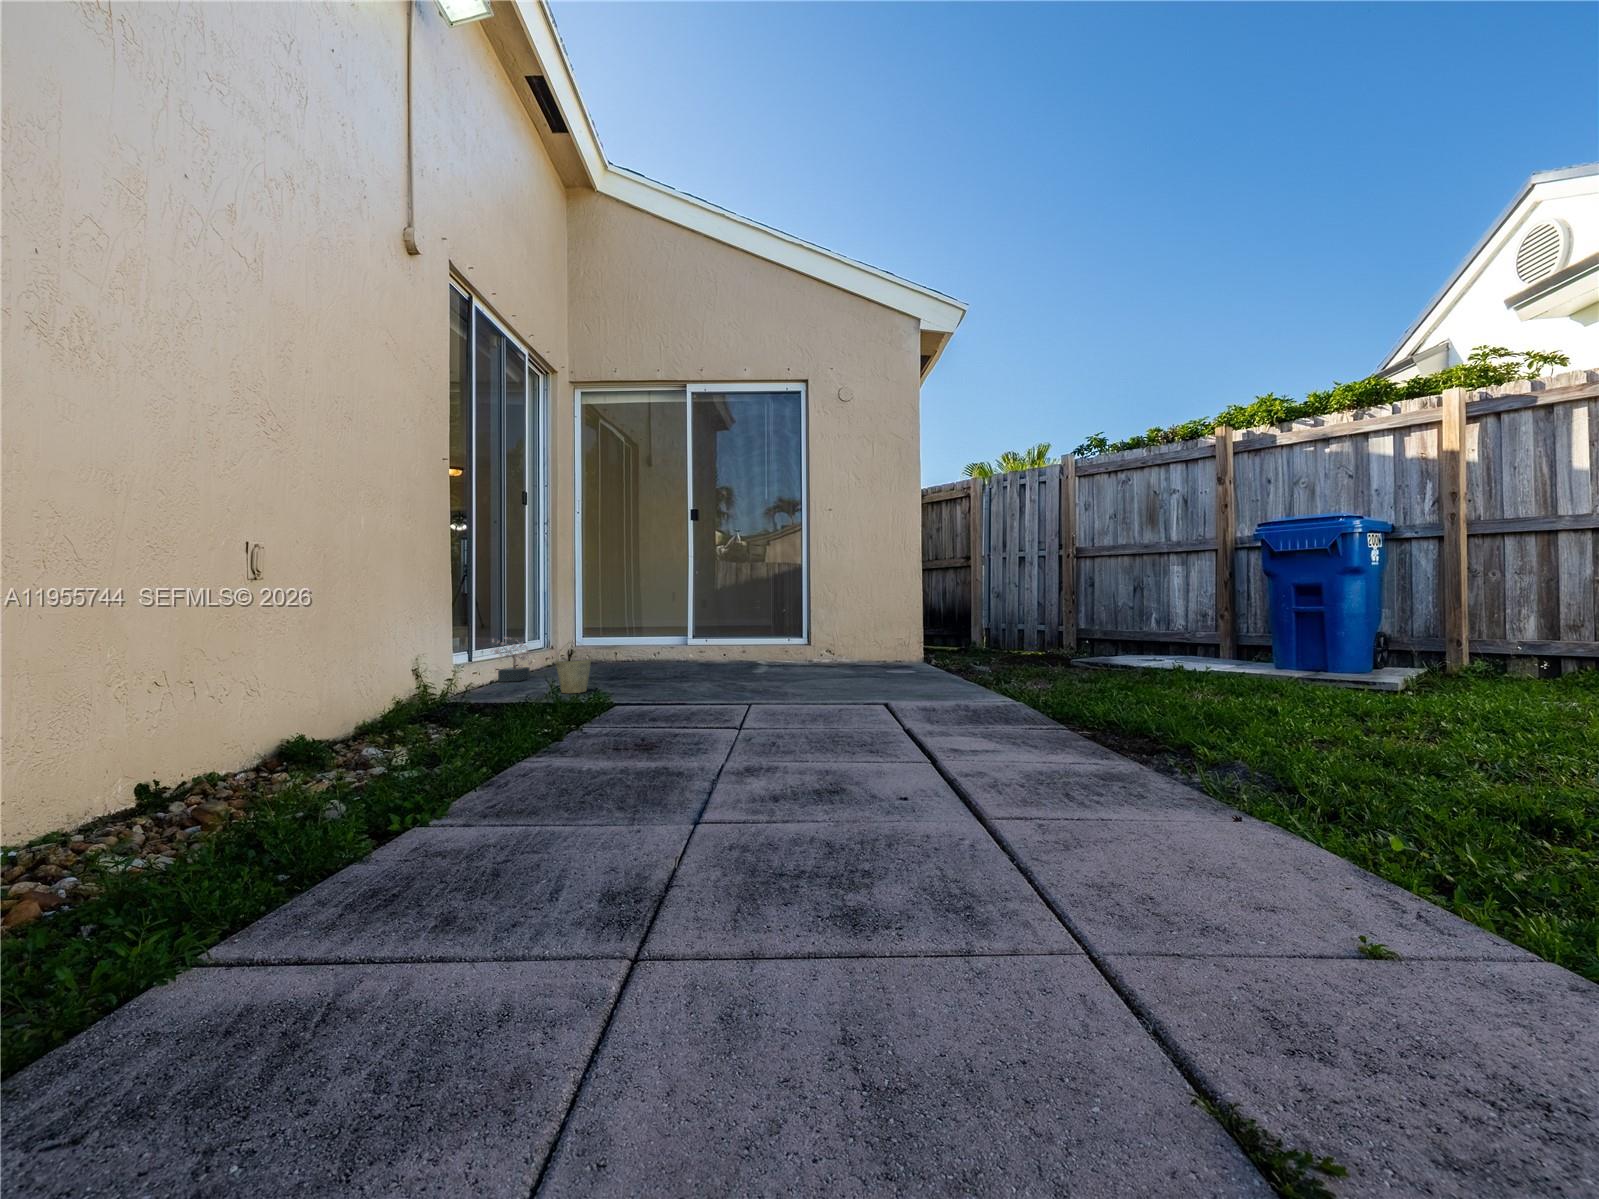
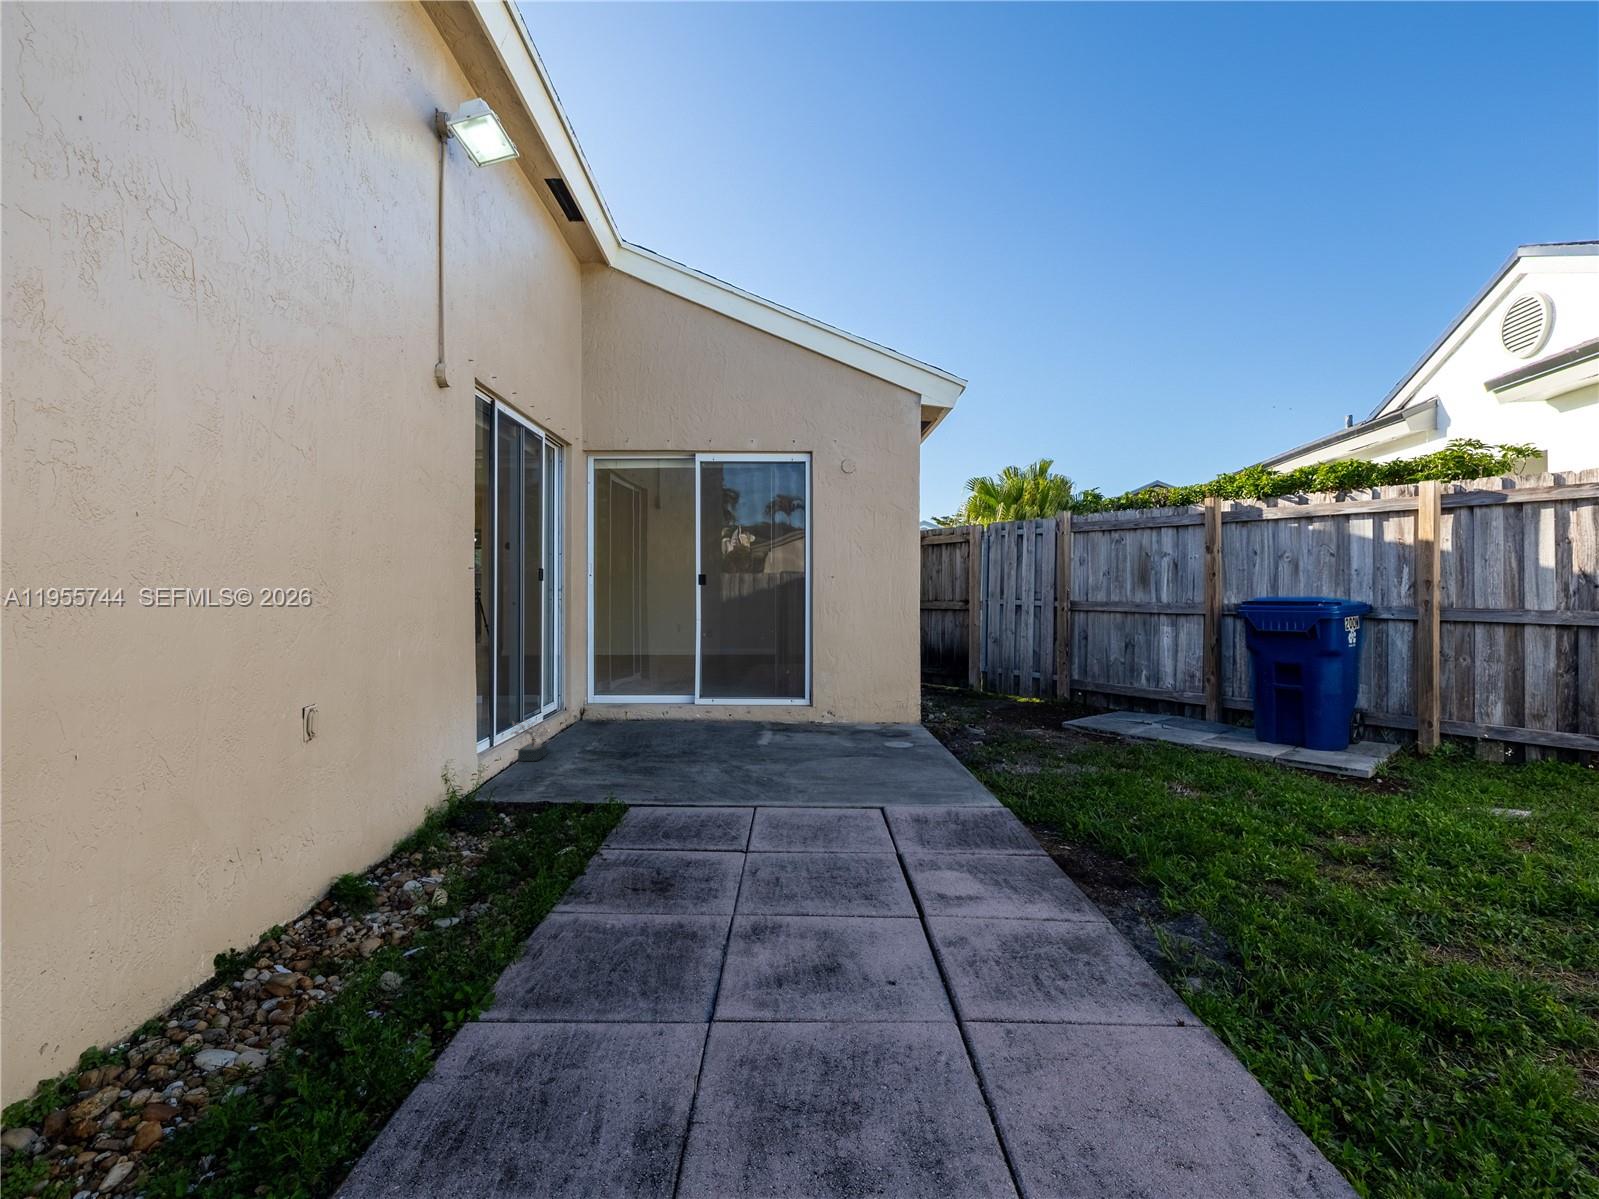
bucket: present [556,656,592,693] -> none [574,733,608,784]

